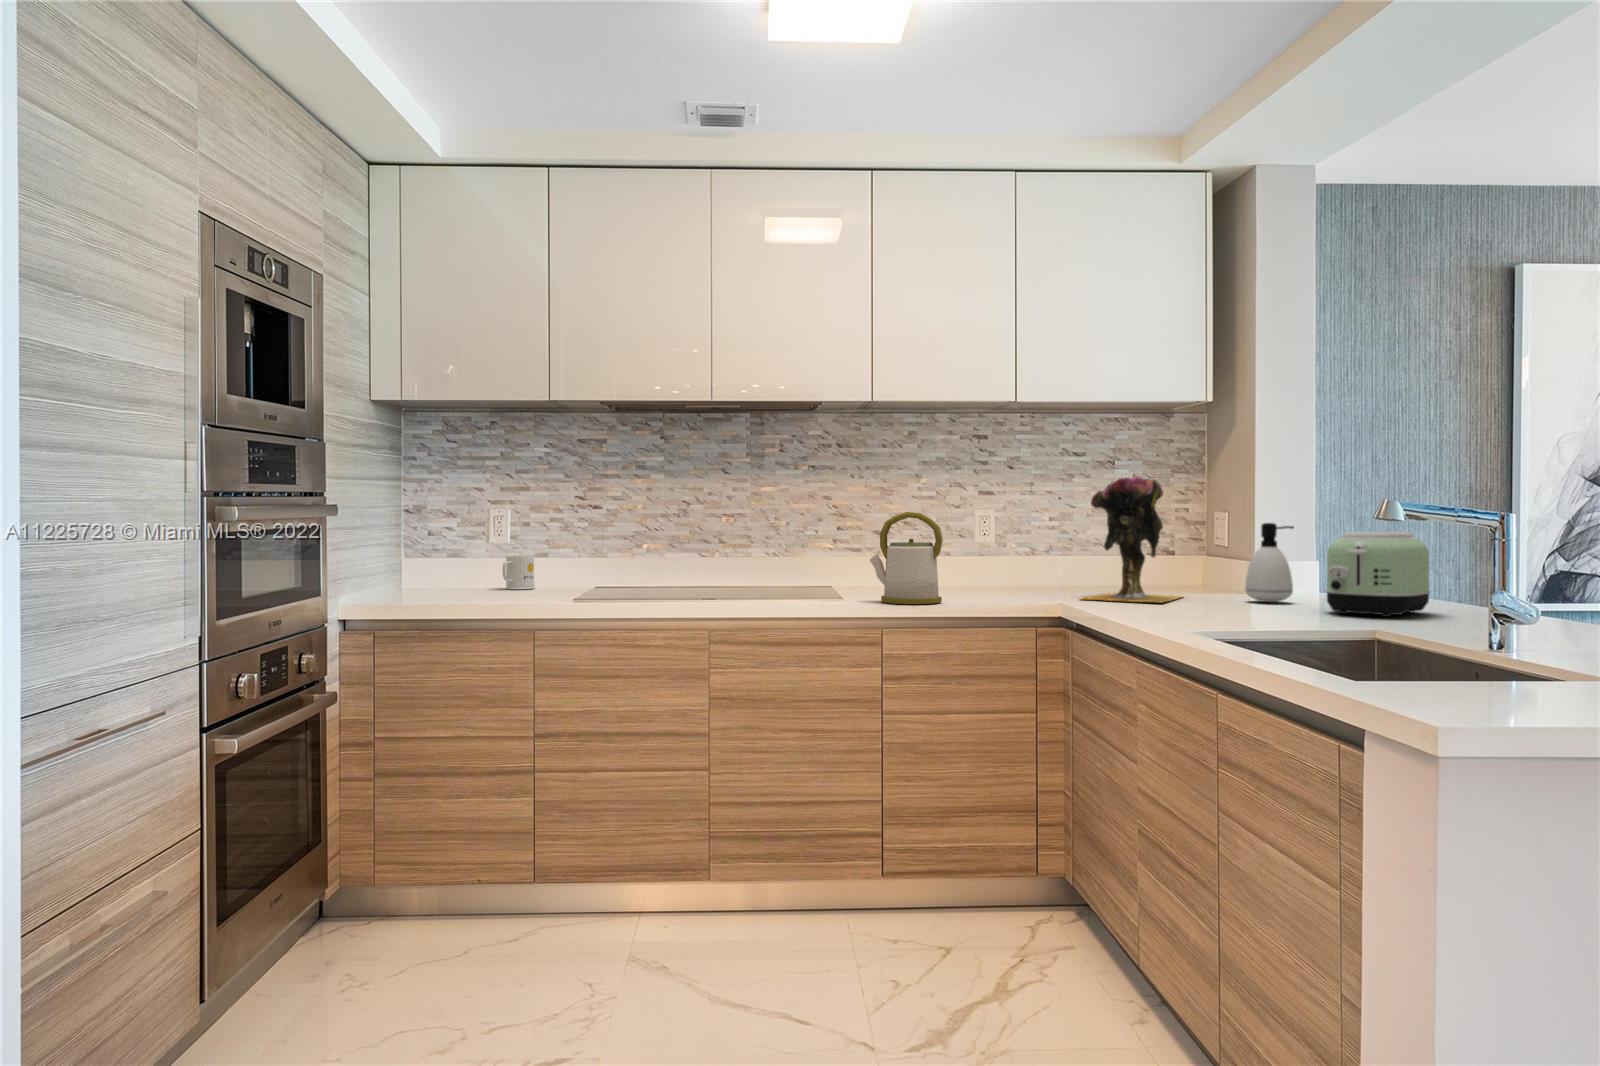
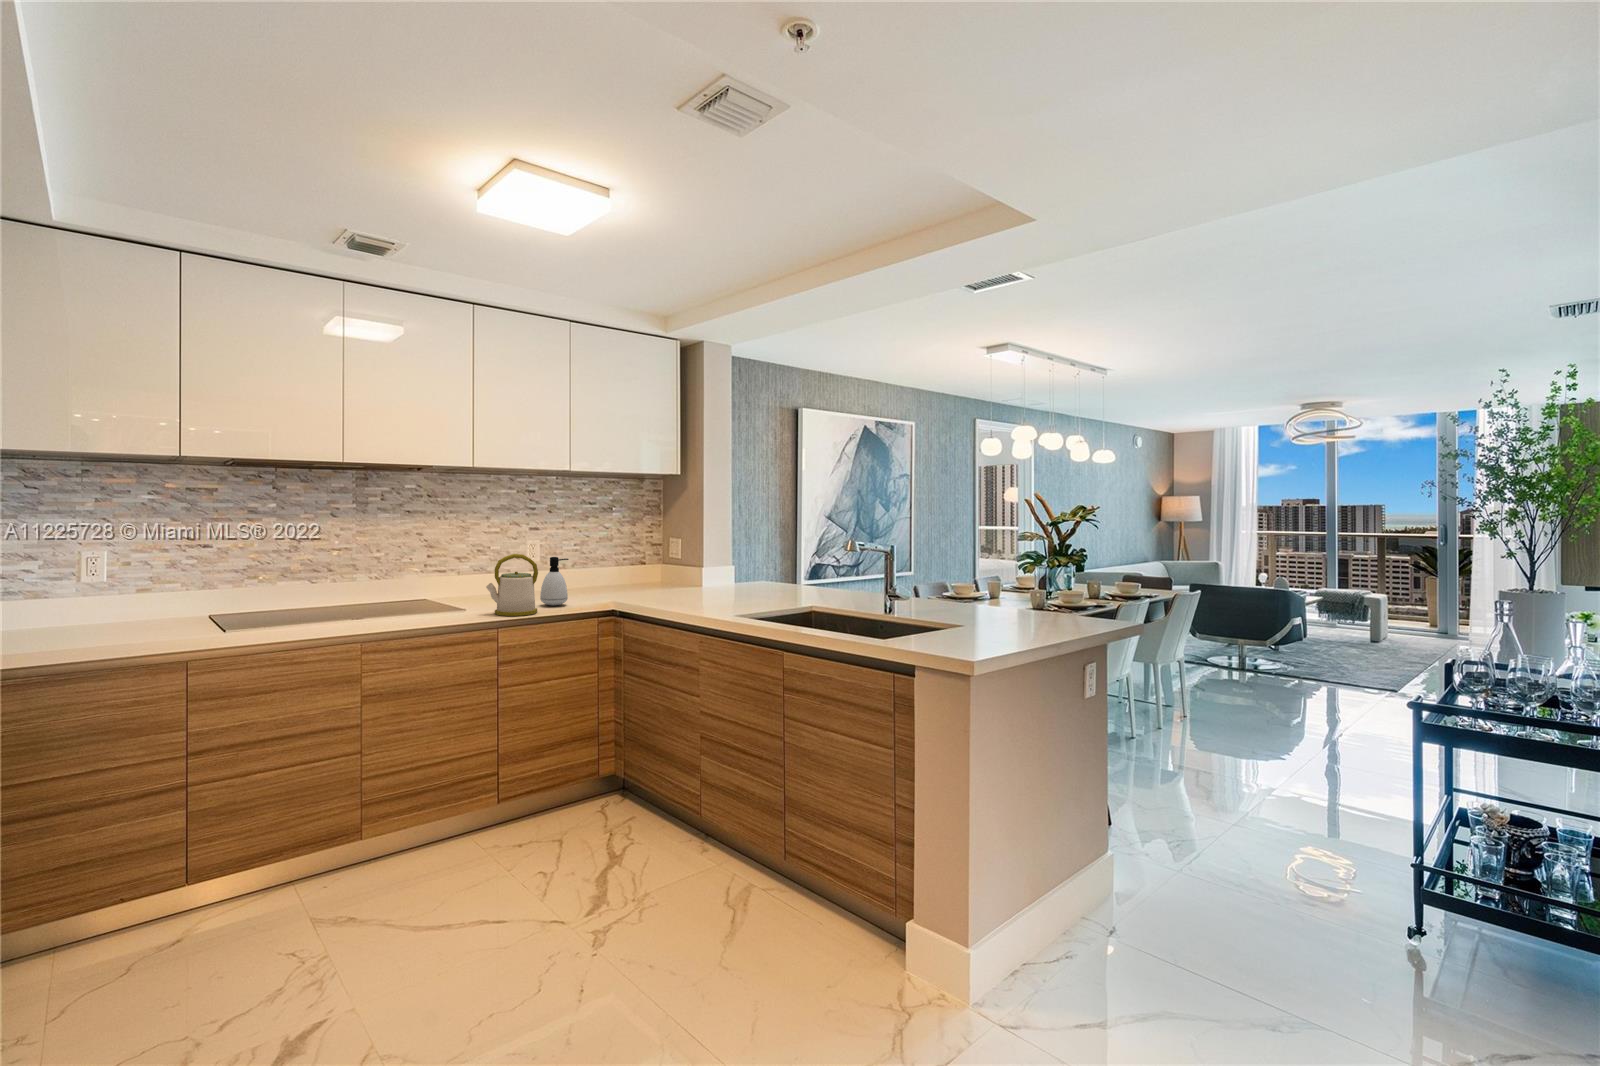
vase: present [1083,477,1181,603] -> none [612,527,665,602]
soap dispenser: present [1245,523,1294,602] -> present [540,557,568,605]
toaster: present [1325,532,1431,617] -> none [743,560,786,605]
mug: present [502,555,535,589] -> none [112,593,146,627]

